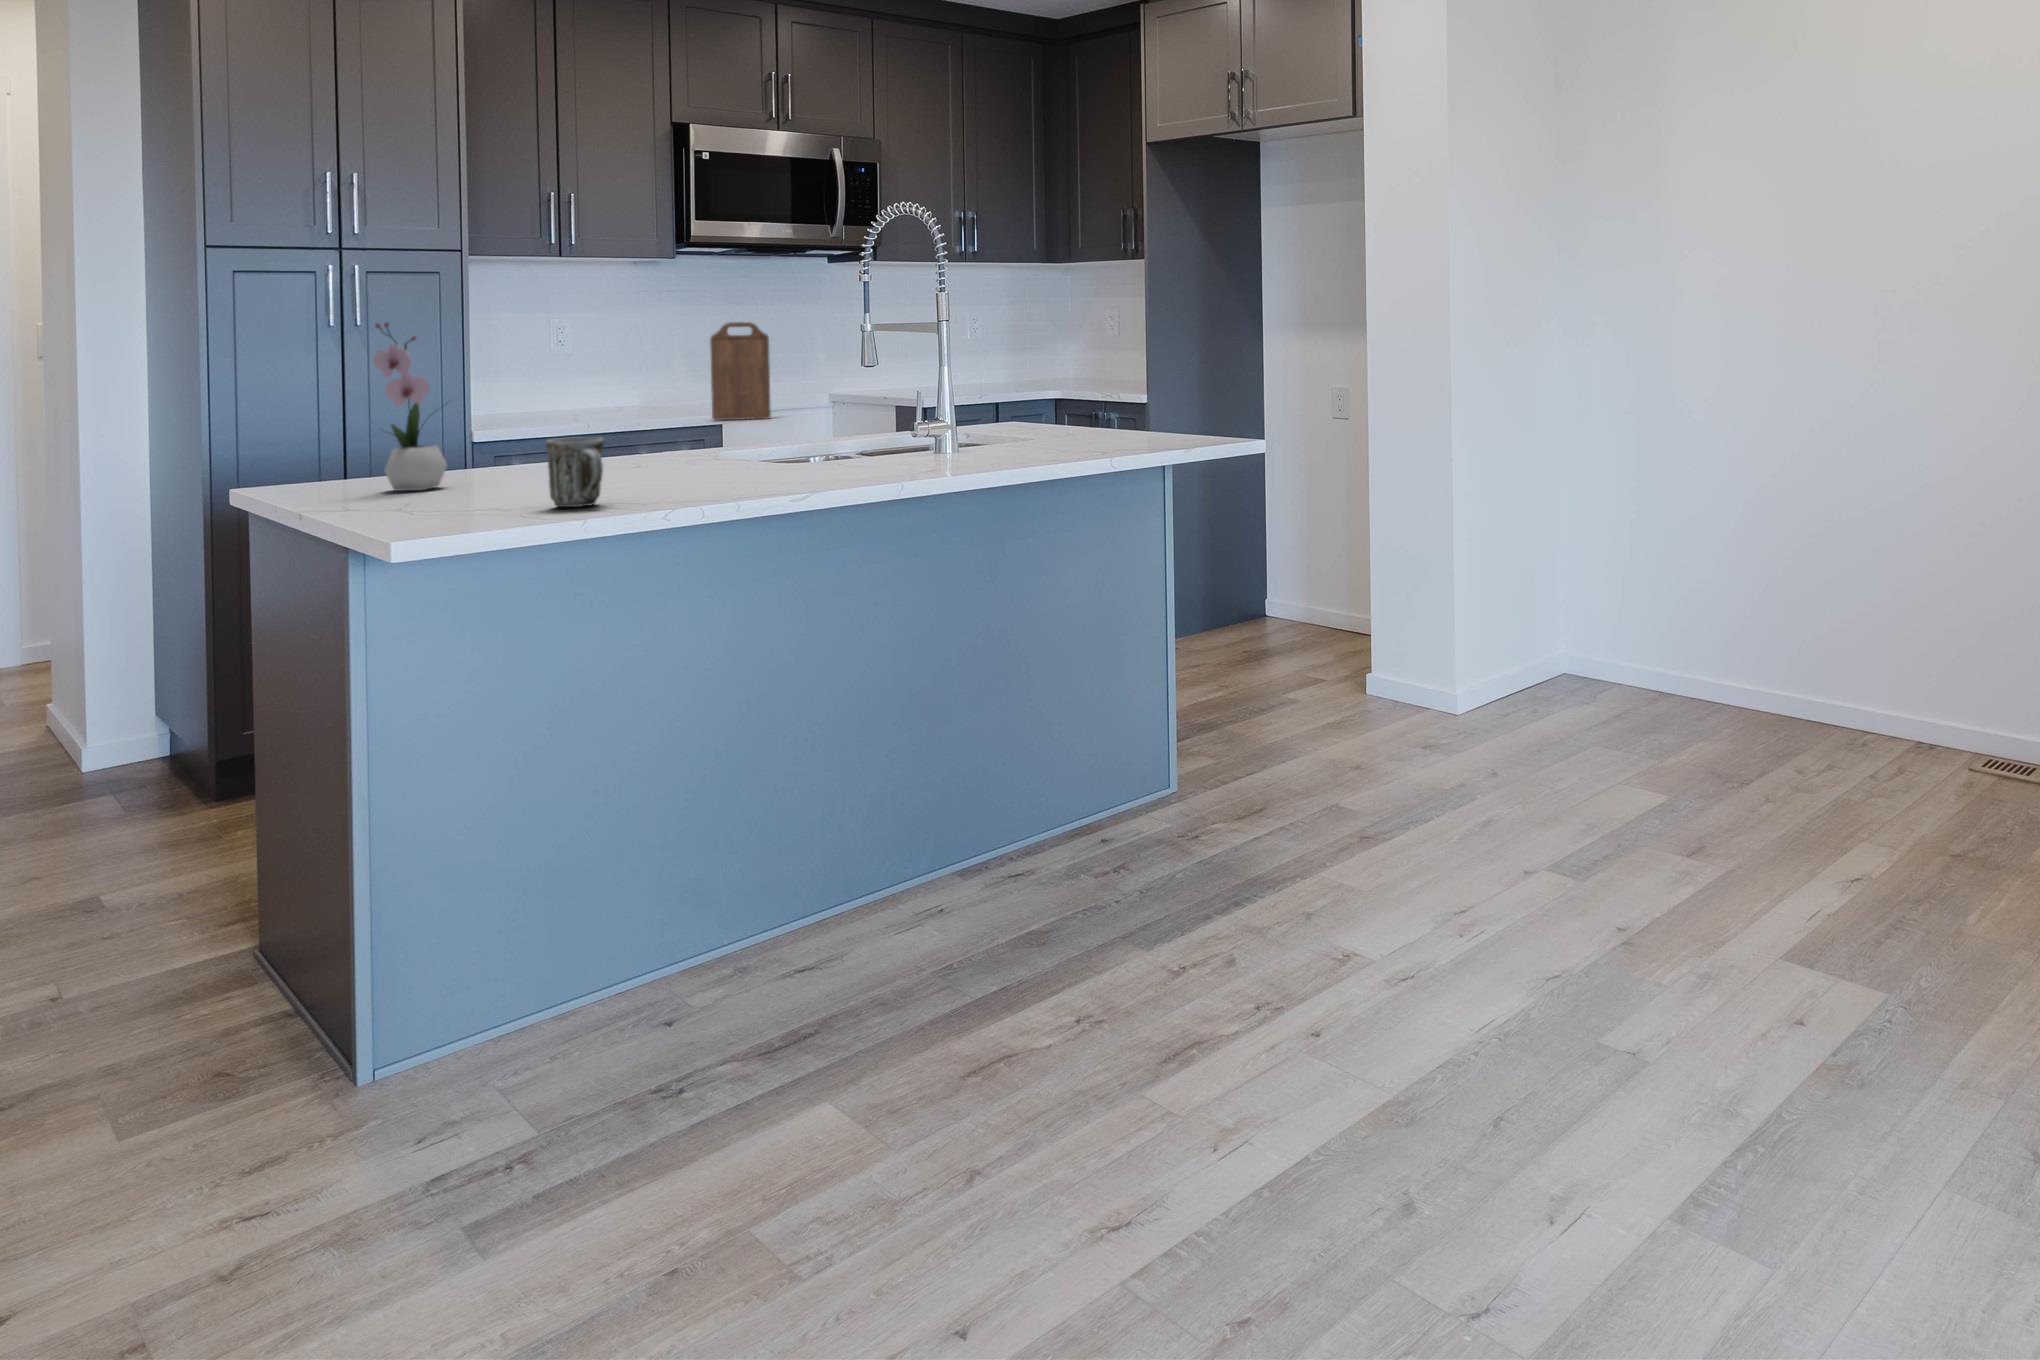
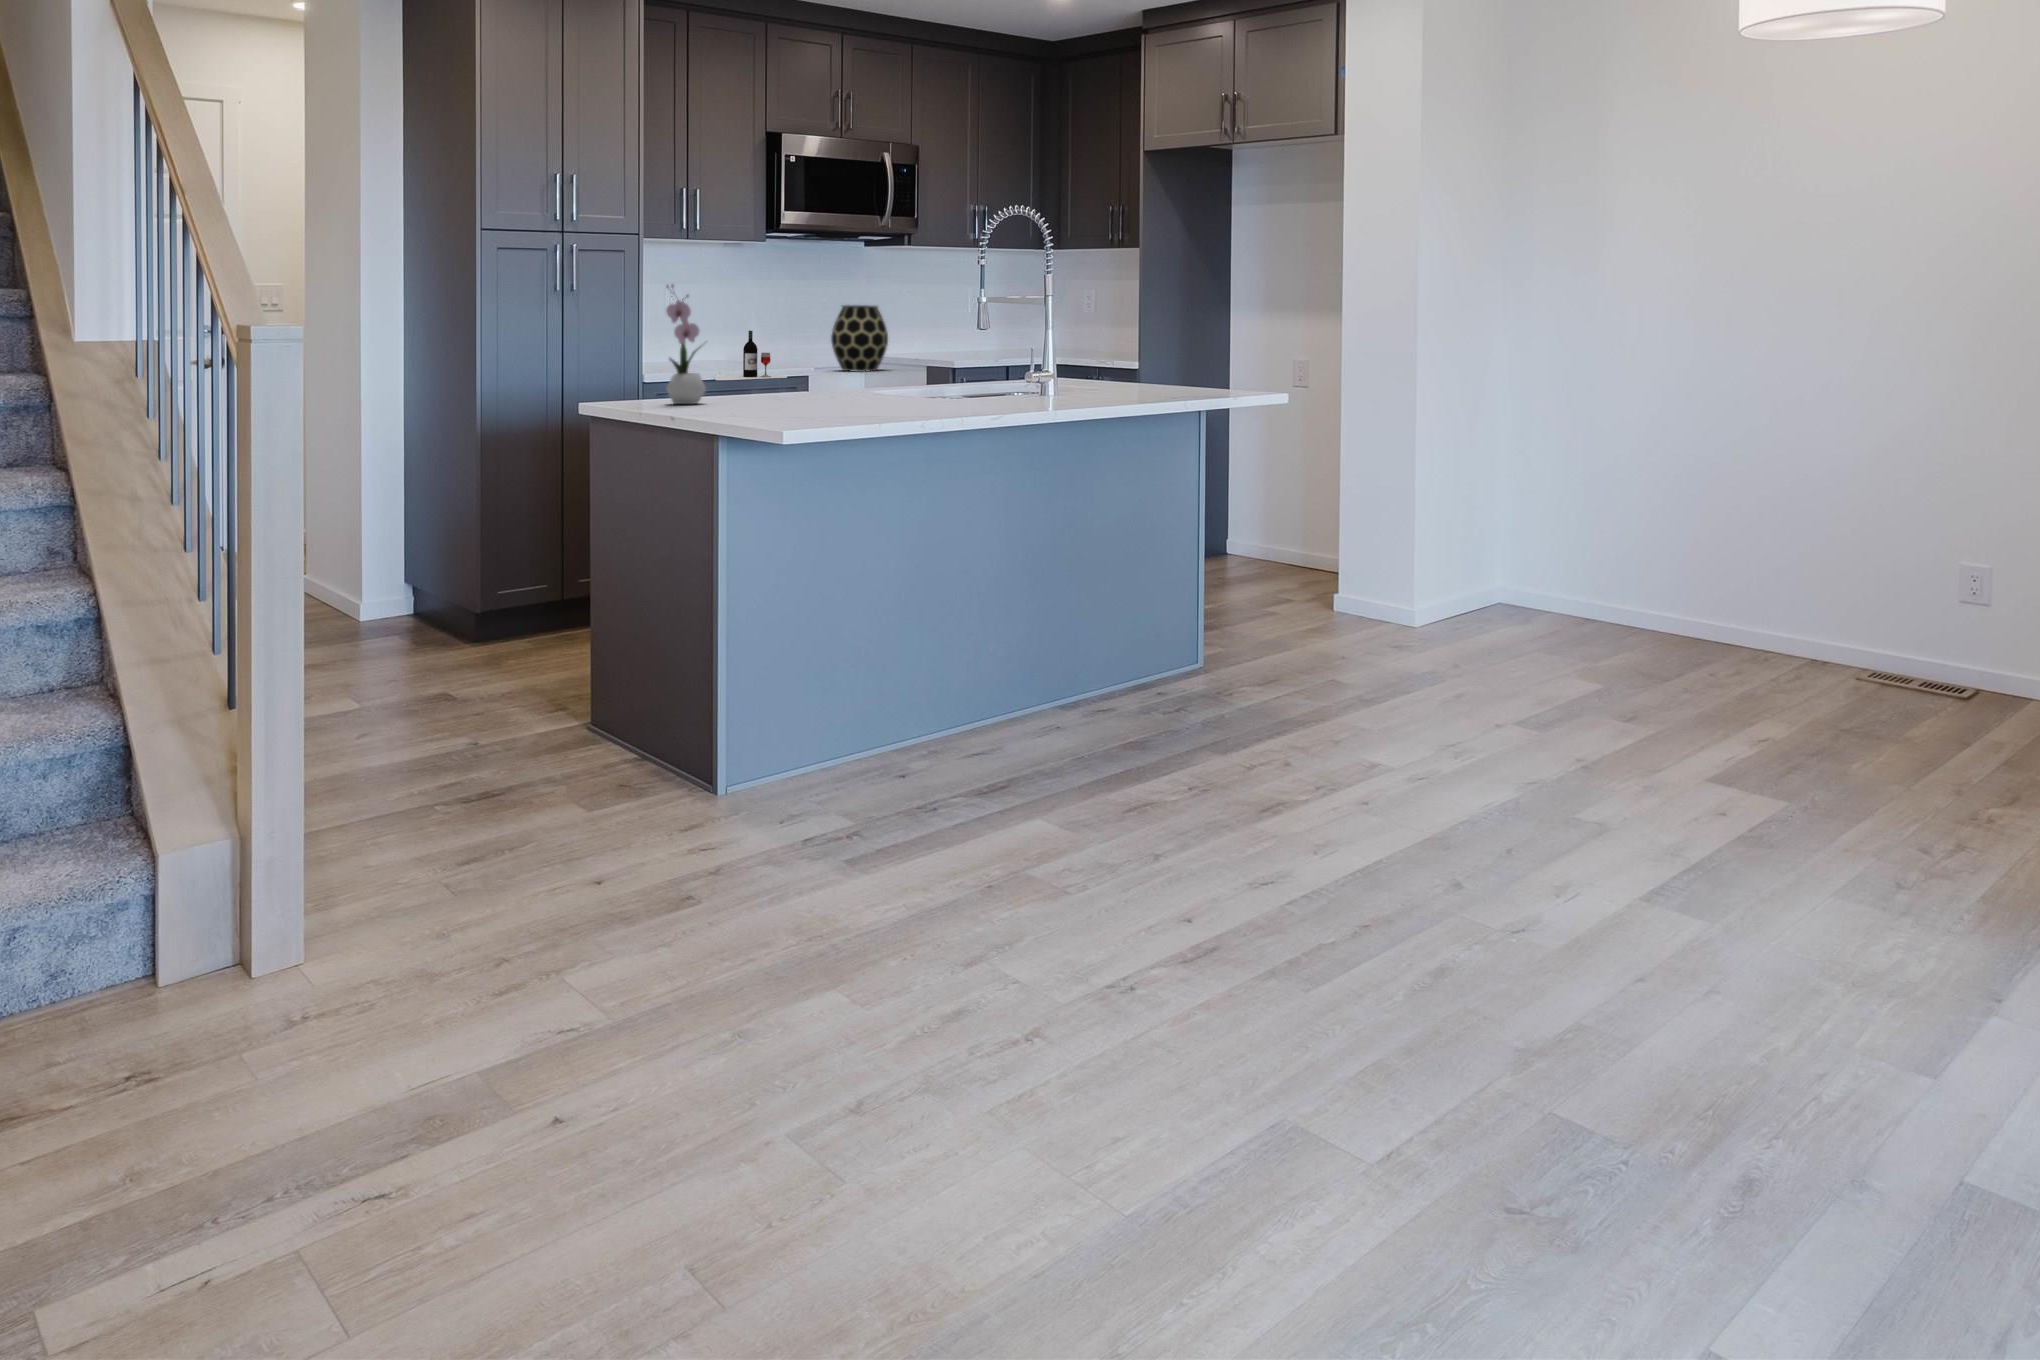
cutting board: present [710,322,771,420] -> none [785,294,832,374]
vase: none [782,333,852,413] -> present [831,305,888,372]
wine bottle: none [600,370,706,434] -> present [715,331,787,380]
mug: present [546,437,604,507] -> none [822,365,863,412]

